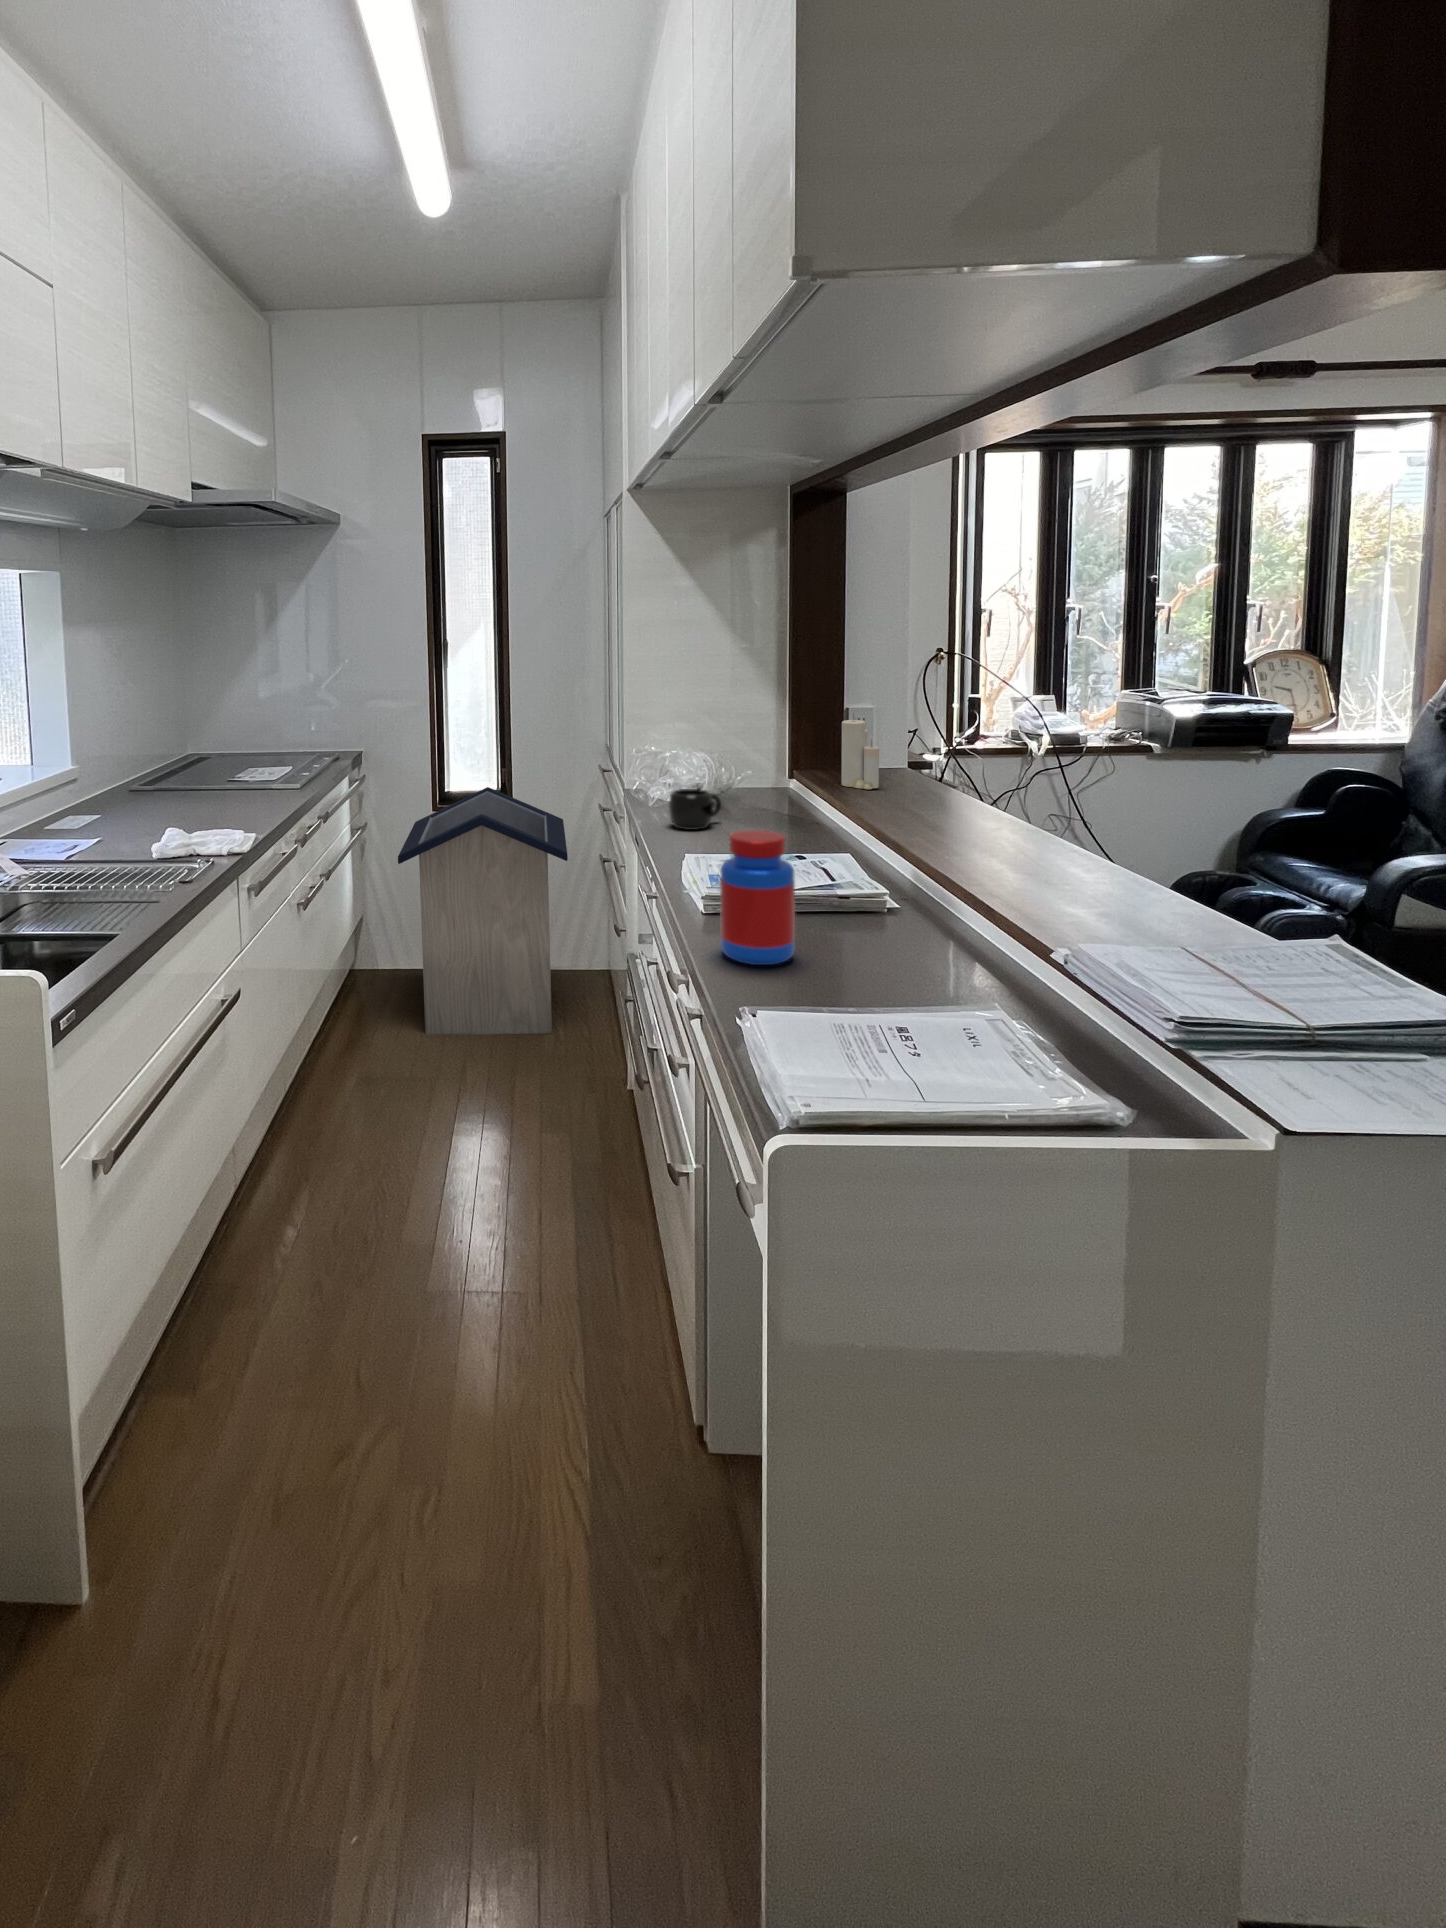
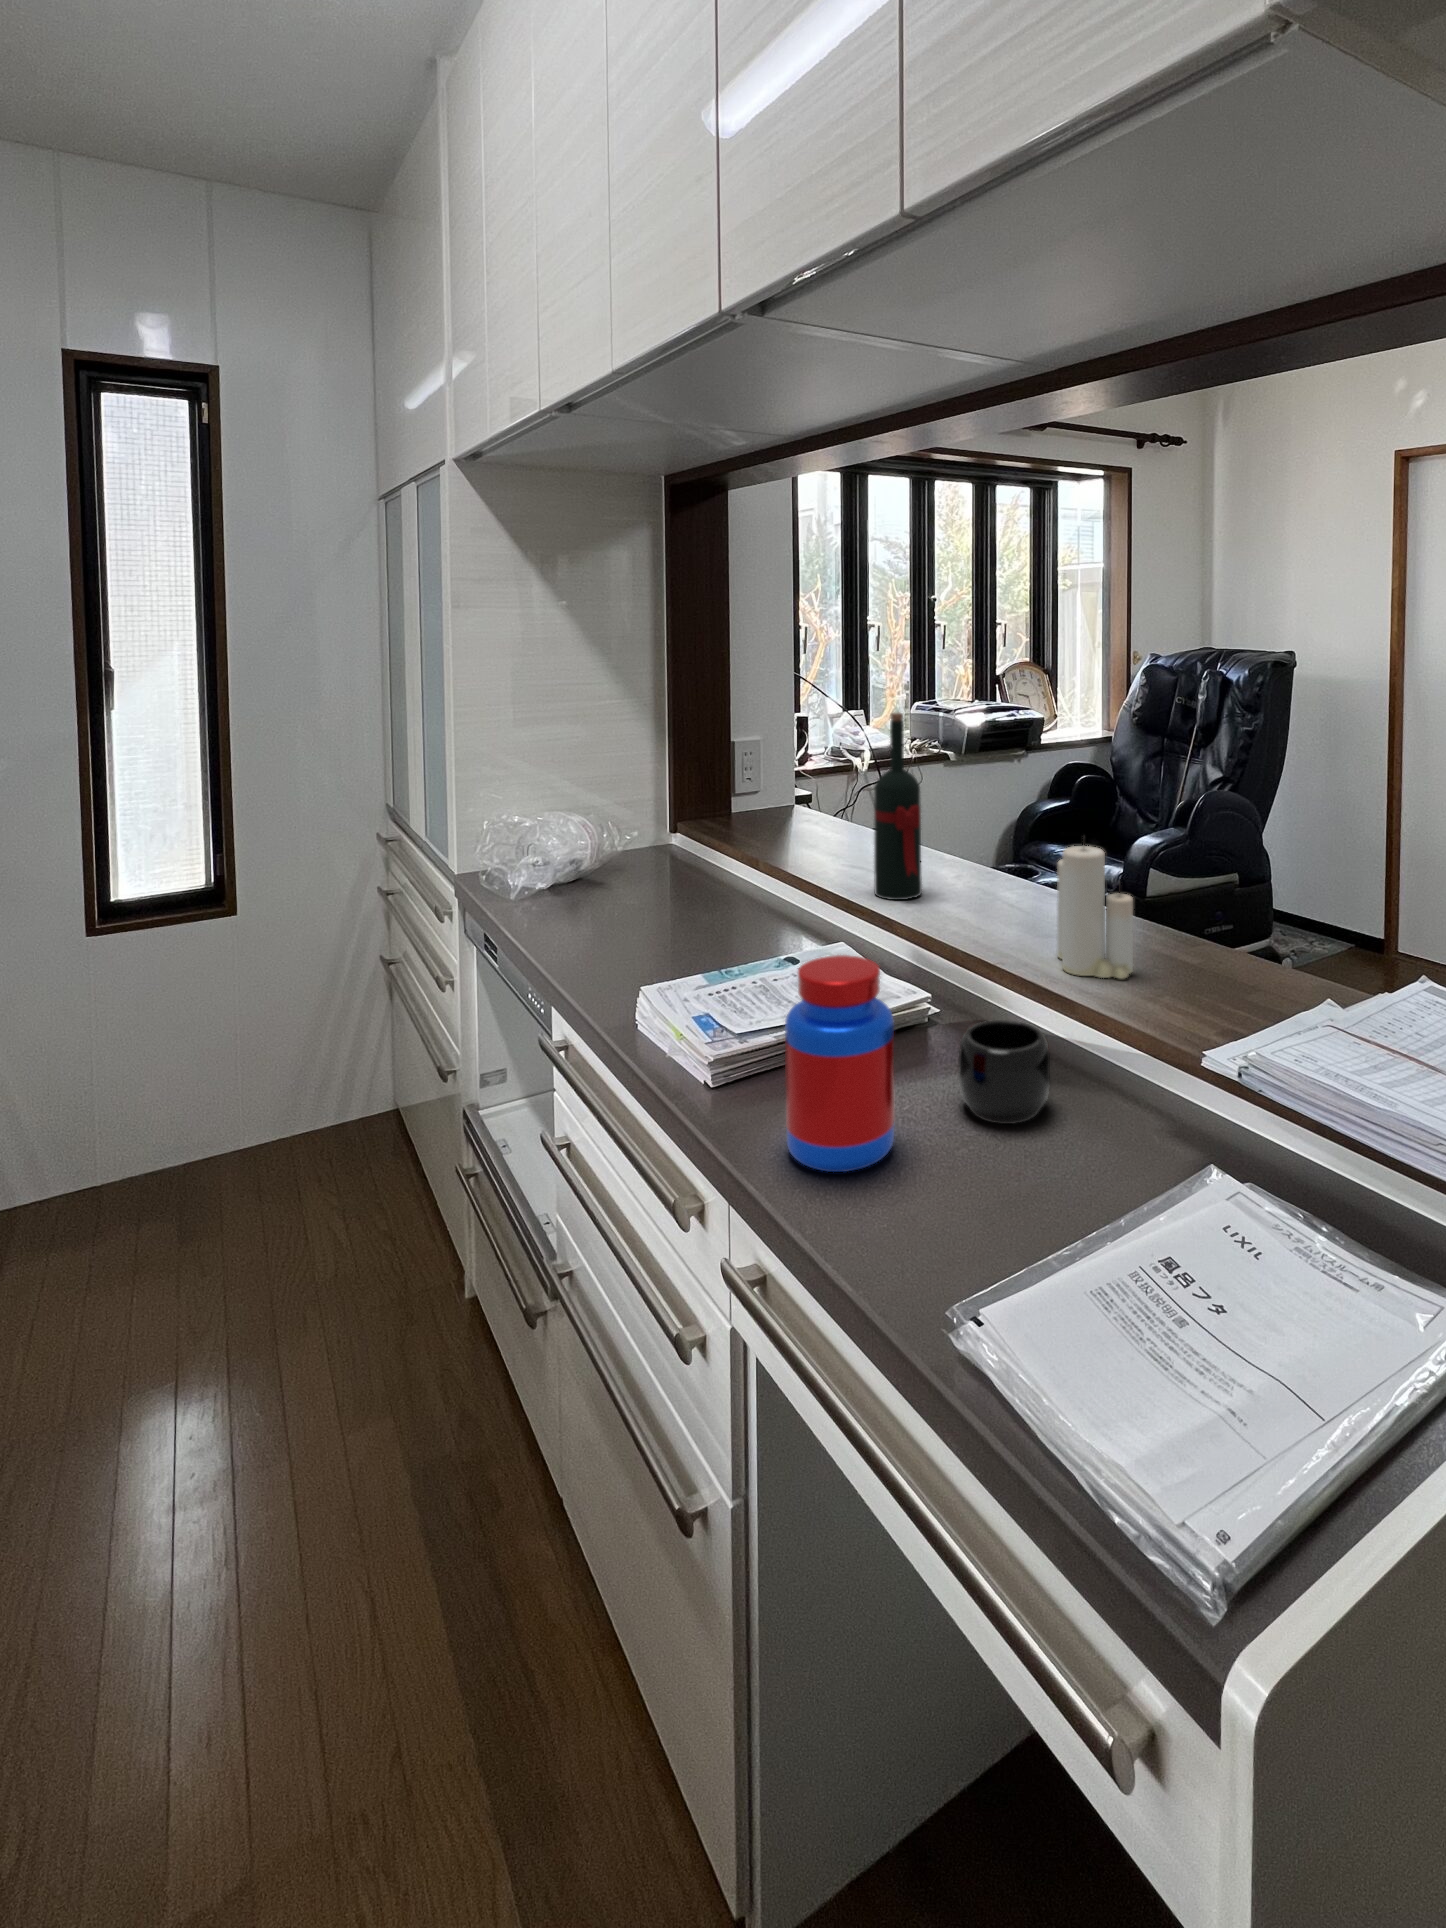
wine bottle: none [907,682,949,836] -> present [874,713,922,900]
candle: present [841,715,879,789] -> present [1057,846,1133,979]
trash can: present [398,787,568,1034] -> none [28,884,340,1304]
mug: present [669,789,721,830] -> present [959,1020,1050,1124]

